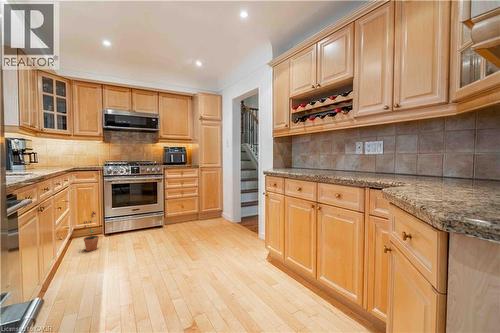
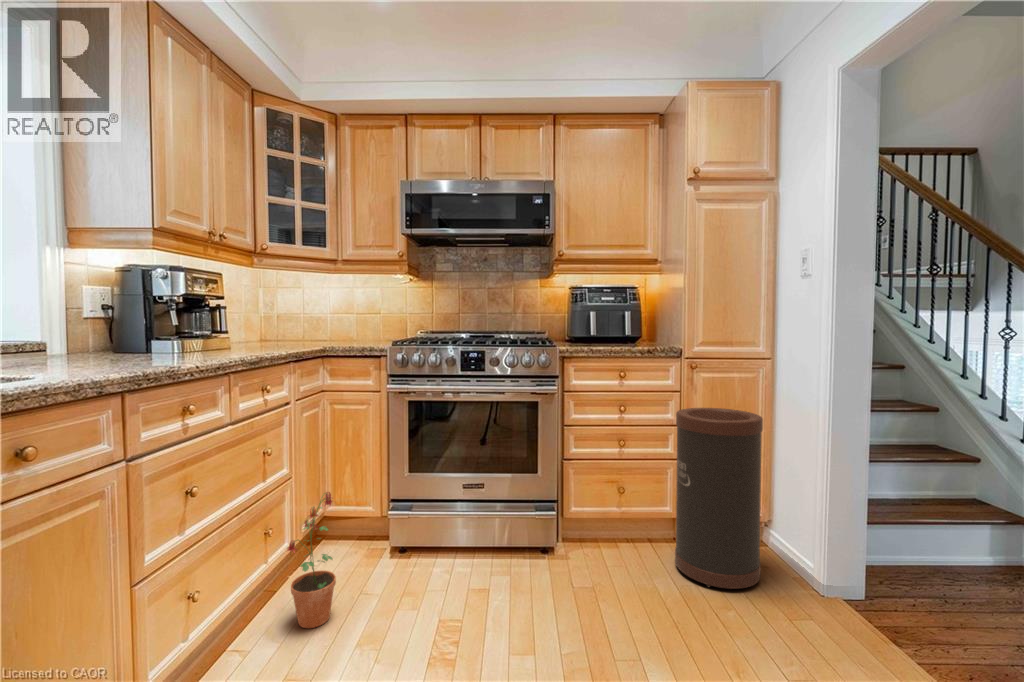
trash can: none [198,181,219,225] -> present [675,408,763,589]

